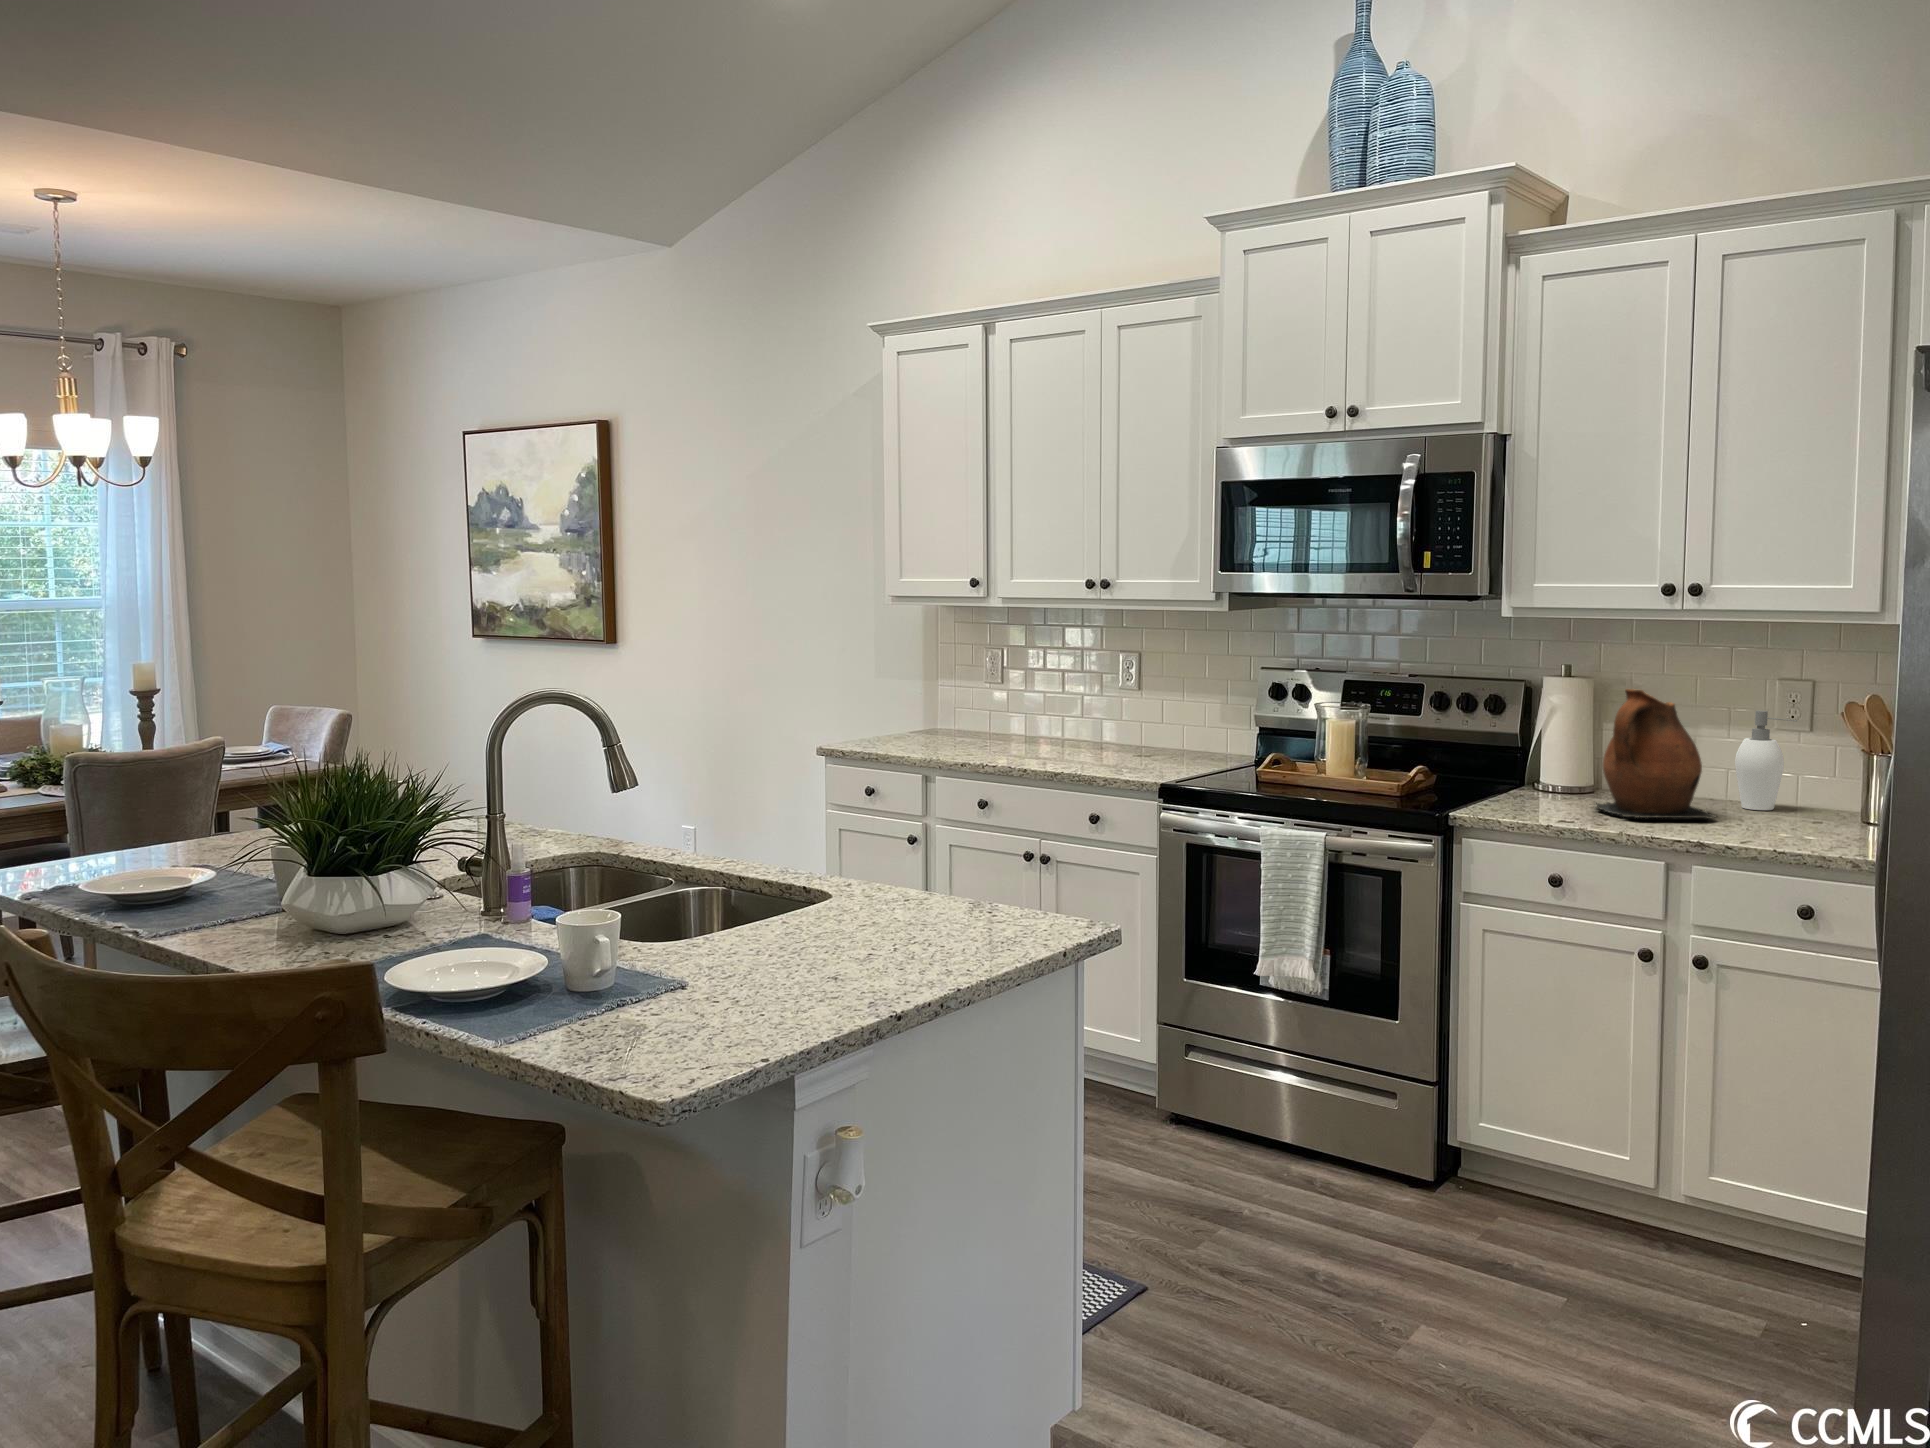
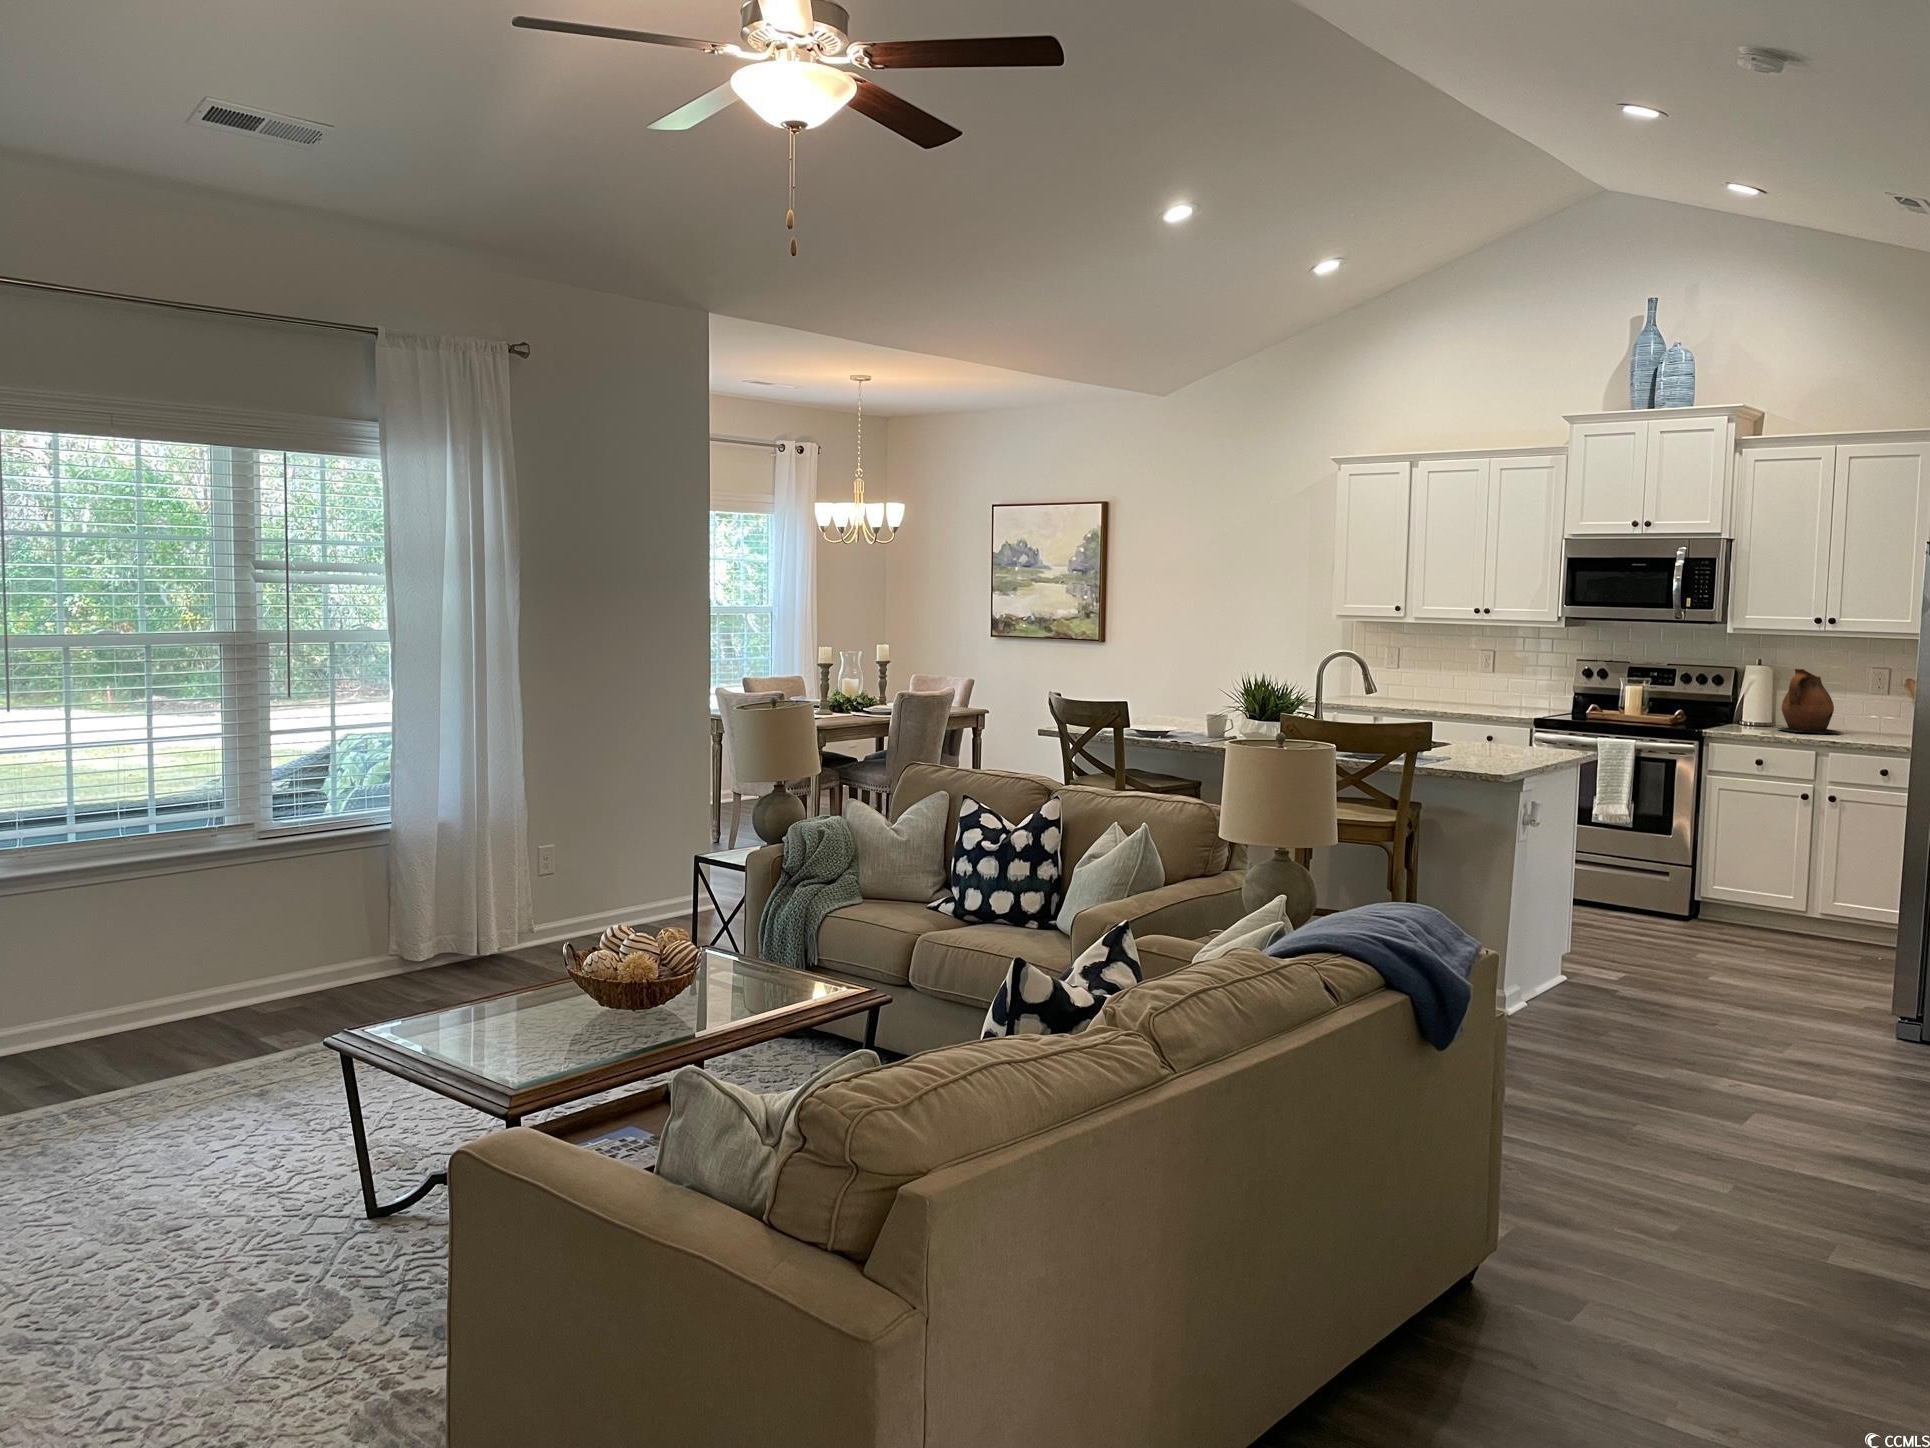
soap dispenser: present [1735,711,1797,810] -> none [1850,682,1883,732]

